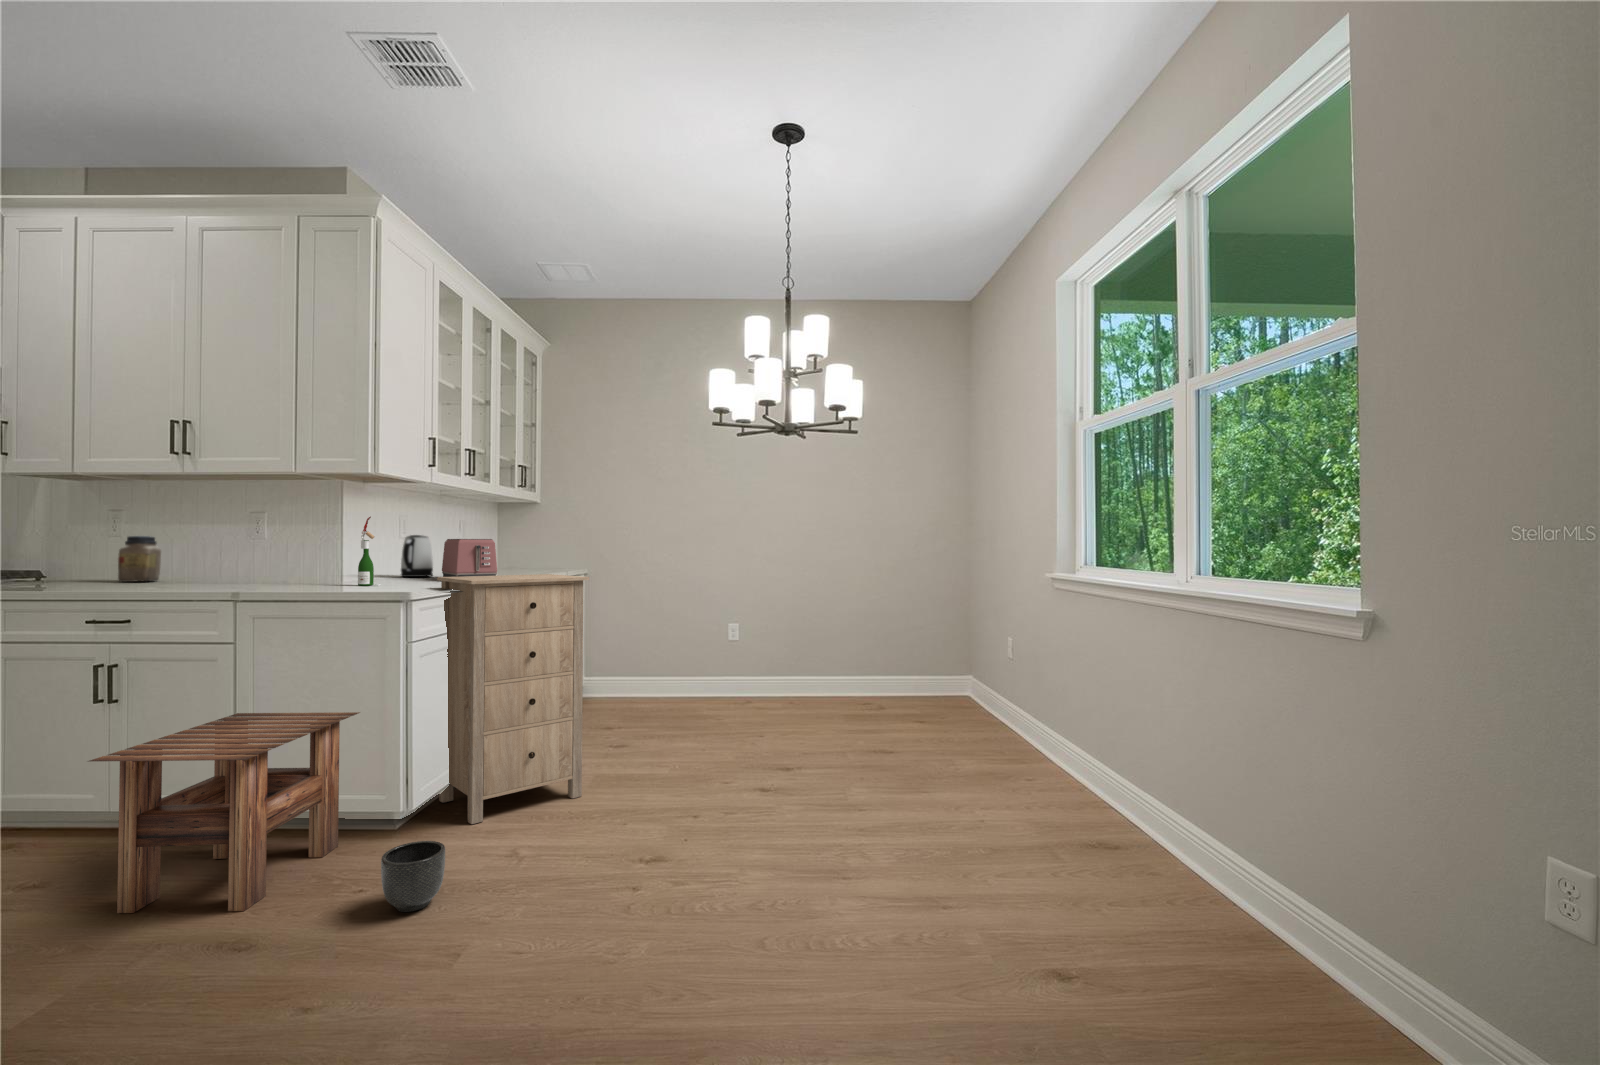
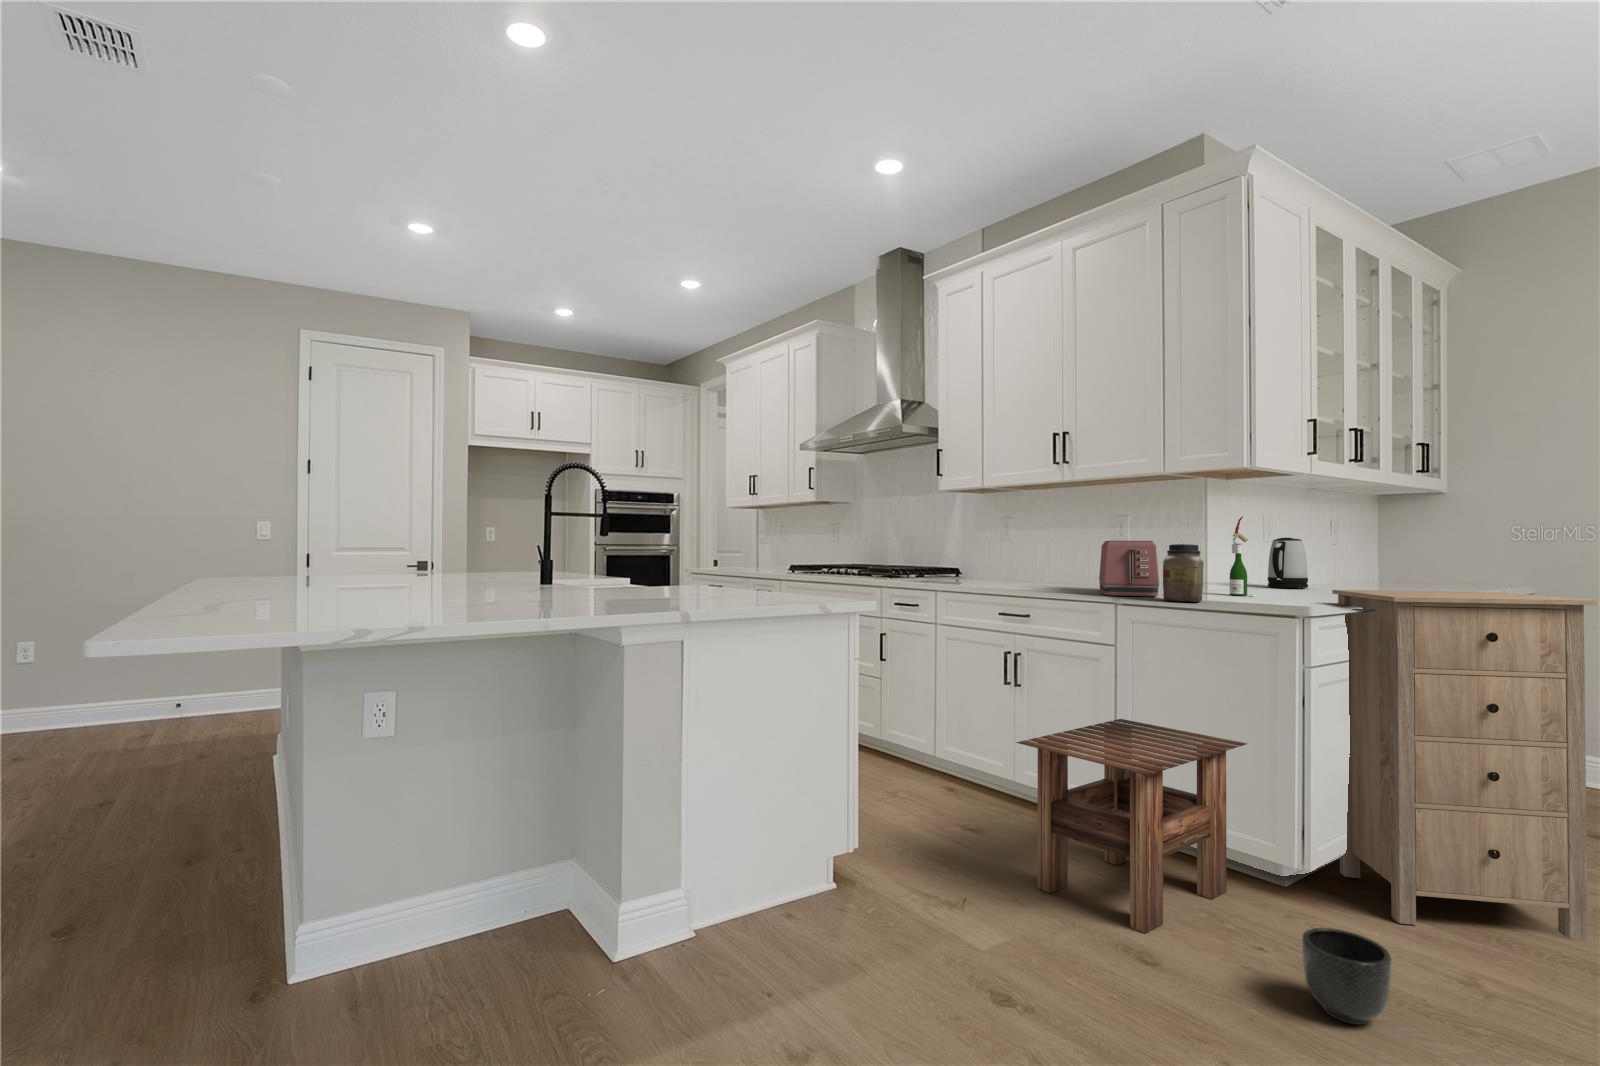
jar: present [118,536,161,582] -> present [1163,544,1204,602]
toaster: present [442,539,497,577] -> present [1099,541,1159,596]

